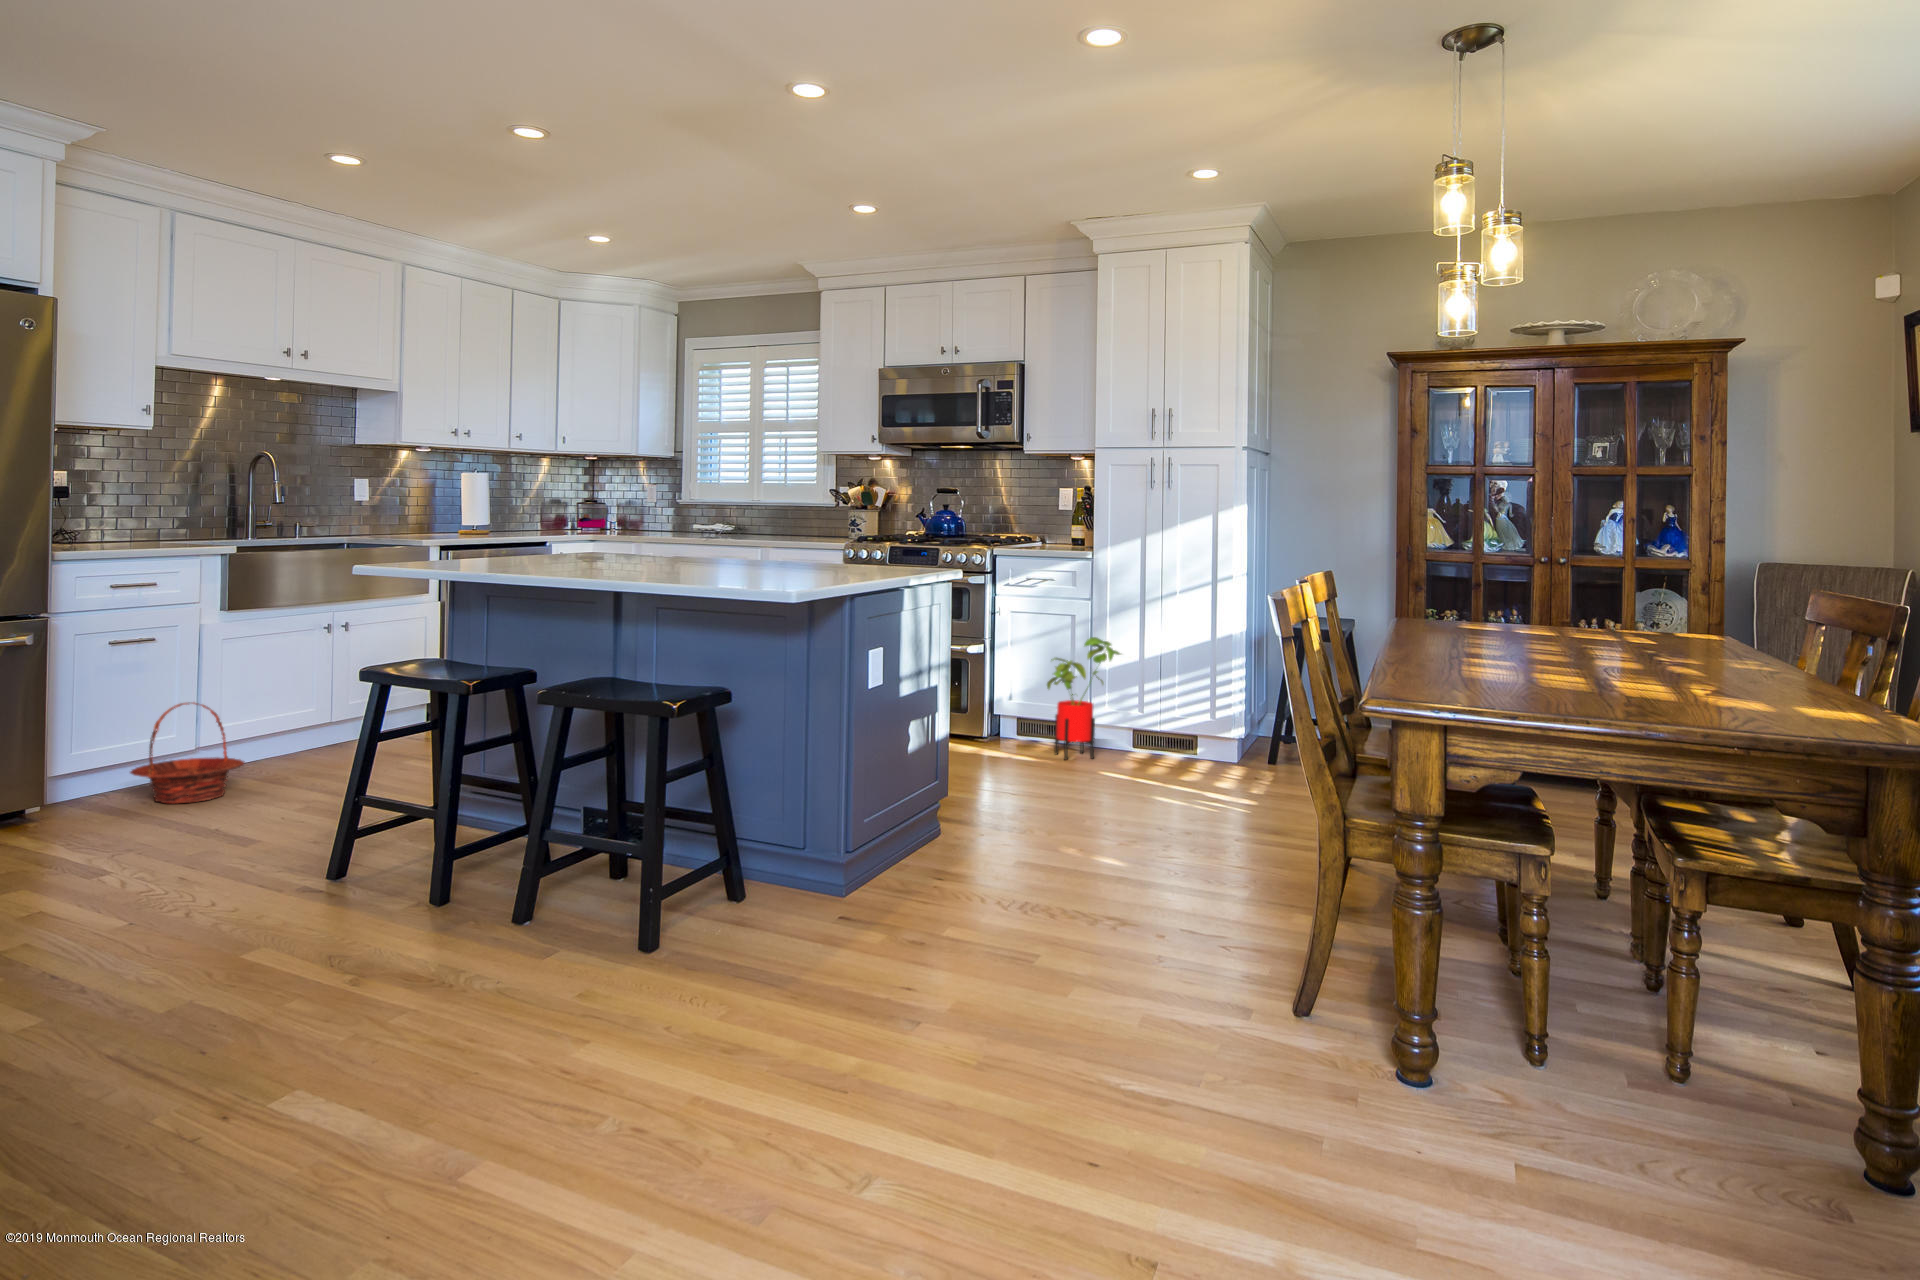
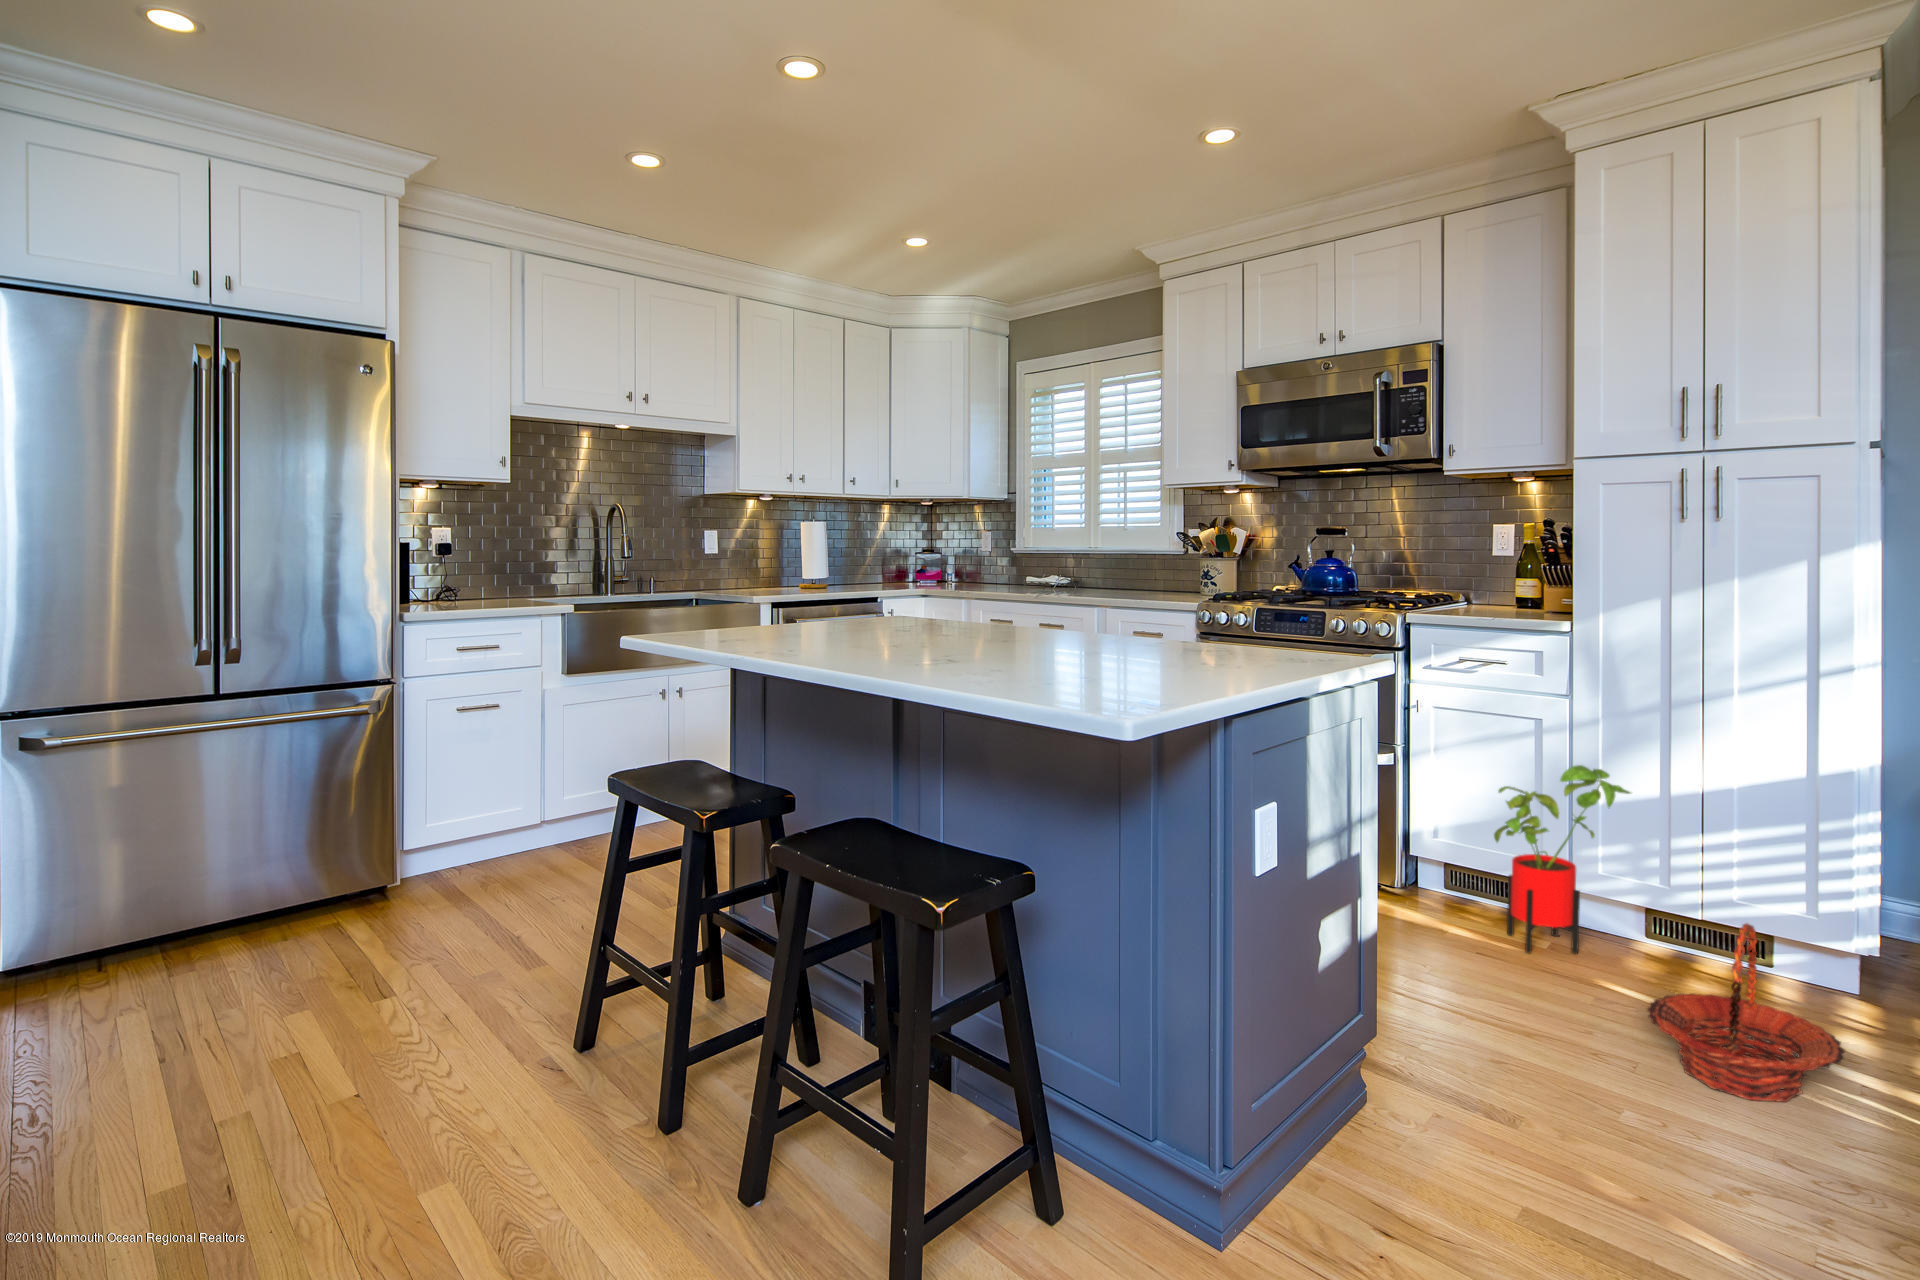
basket: present [130,703,244,803] -> present [1647,923,1845,1102]

